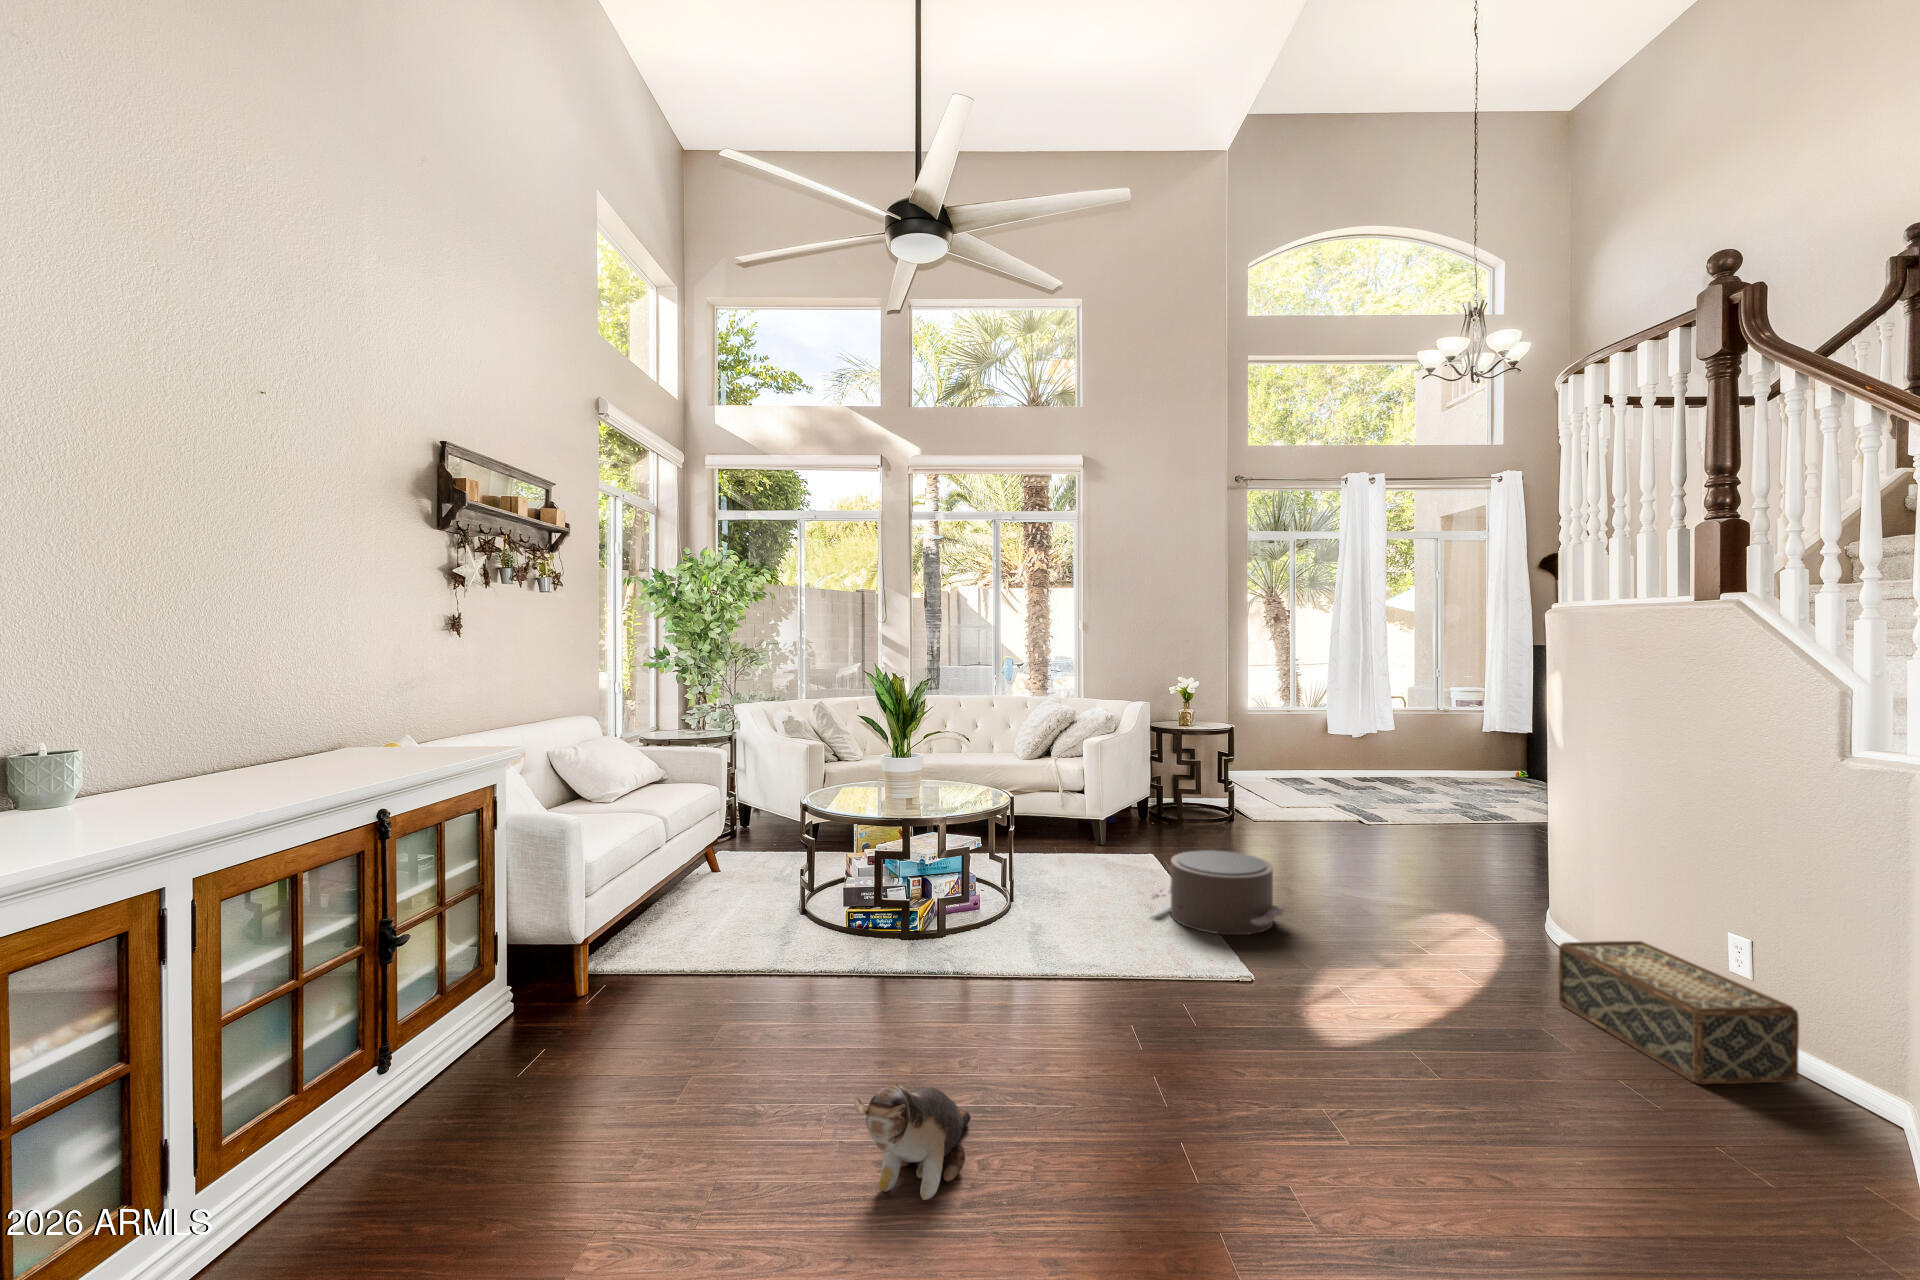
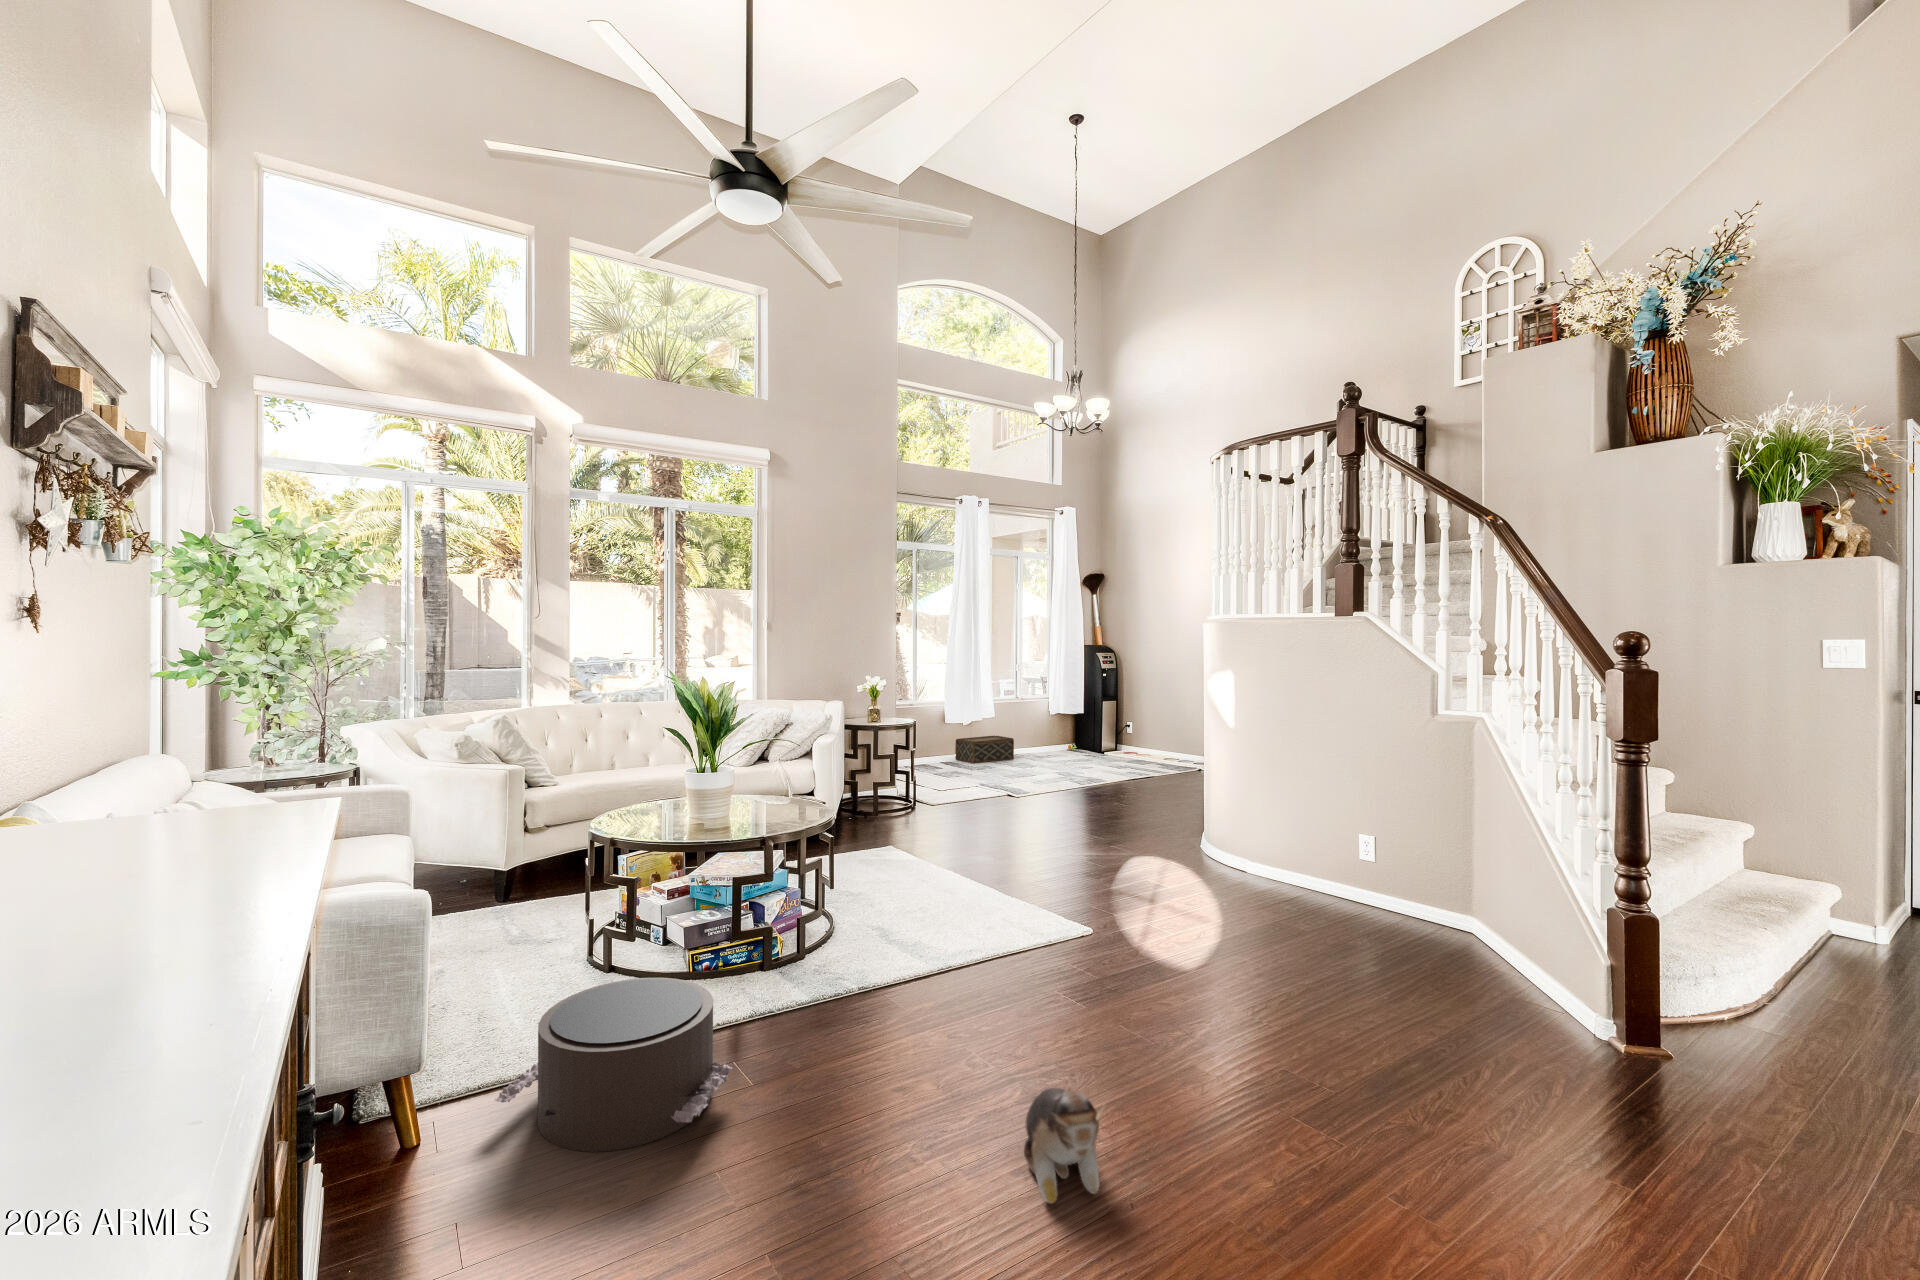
pouf: present [1150,850,1285,935] -> present [495,978,733,1152]
woven basket: present [1559,941,1799,1084] -> present [955,736,1014,763]

